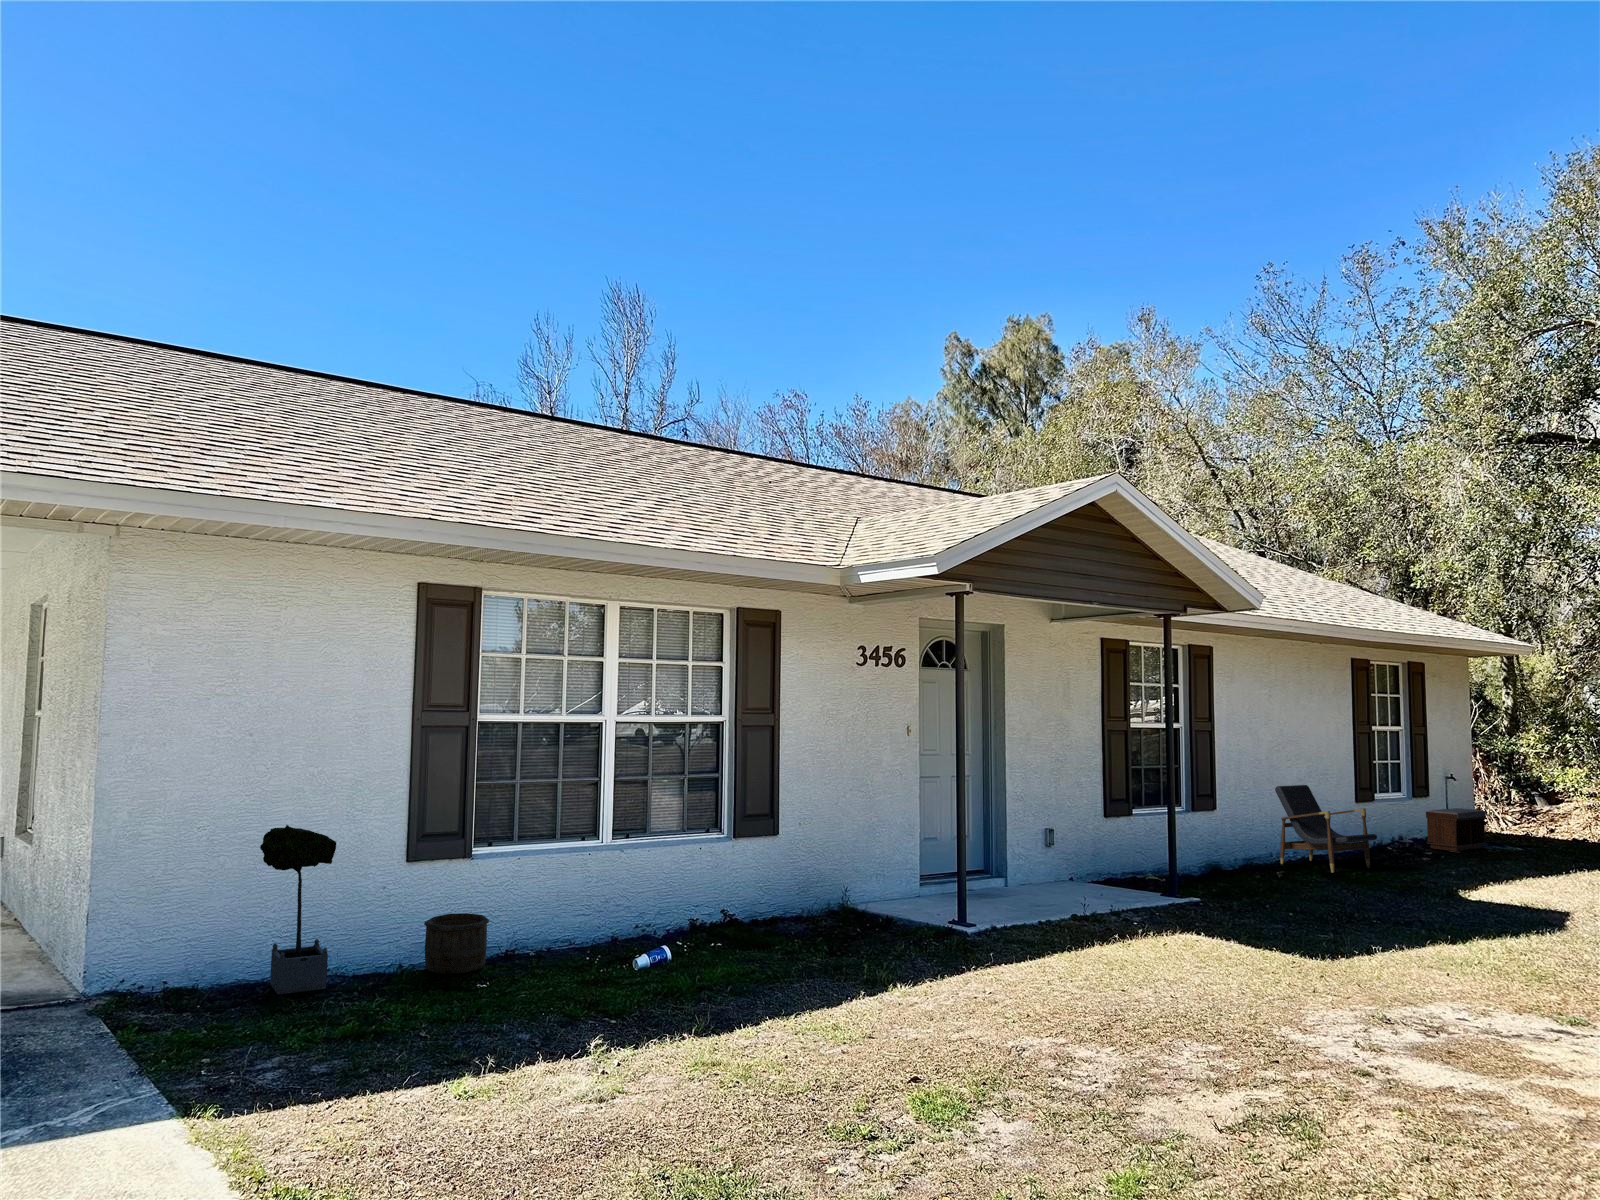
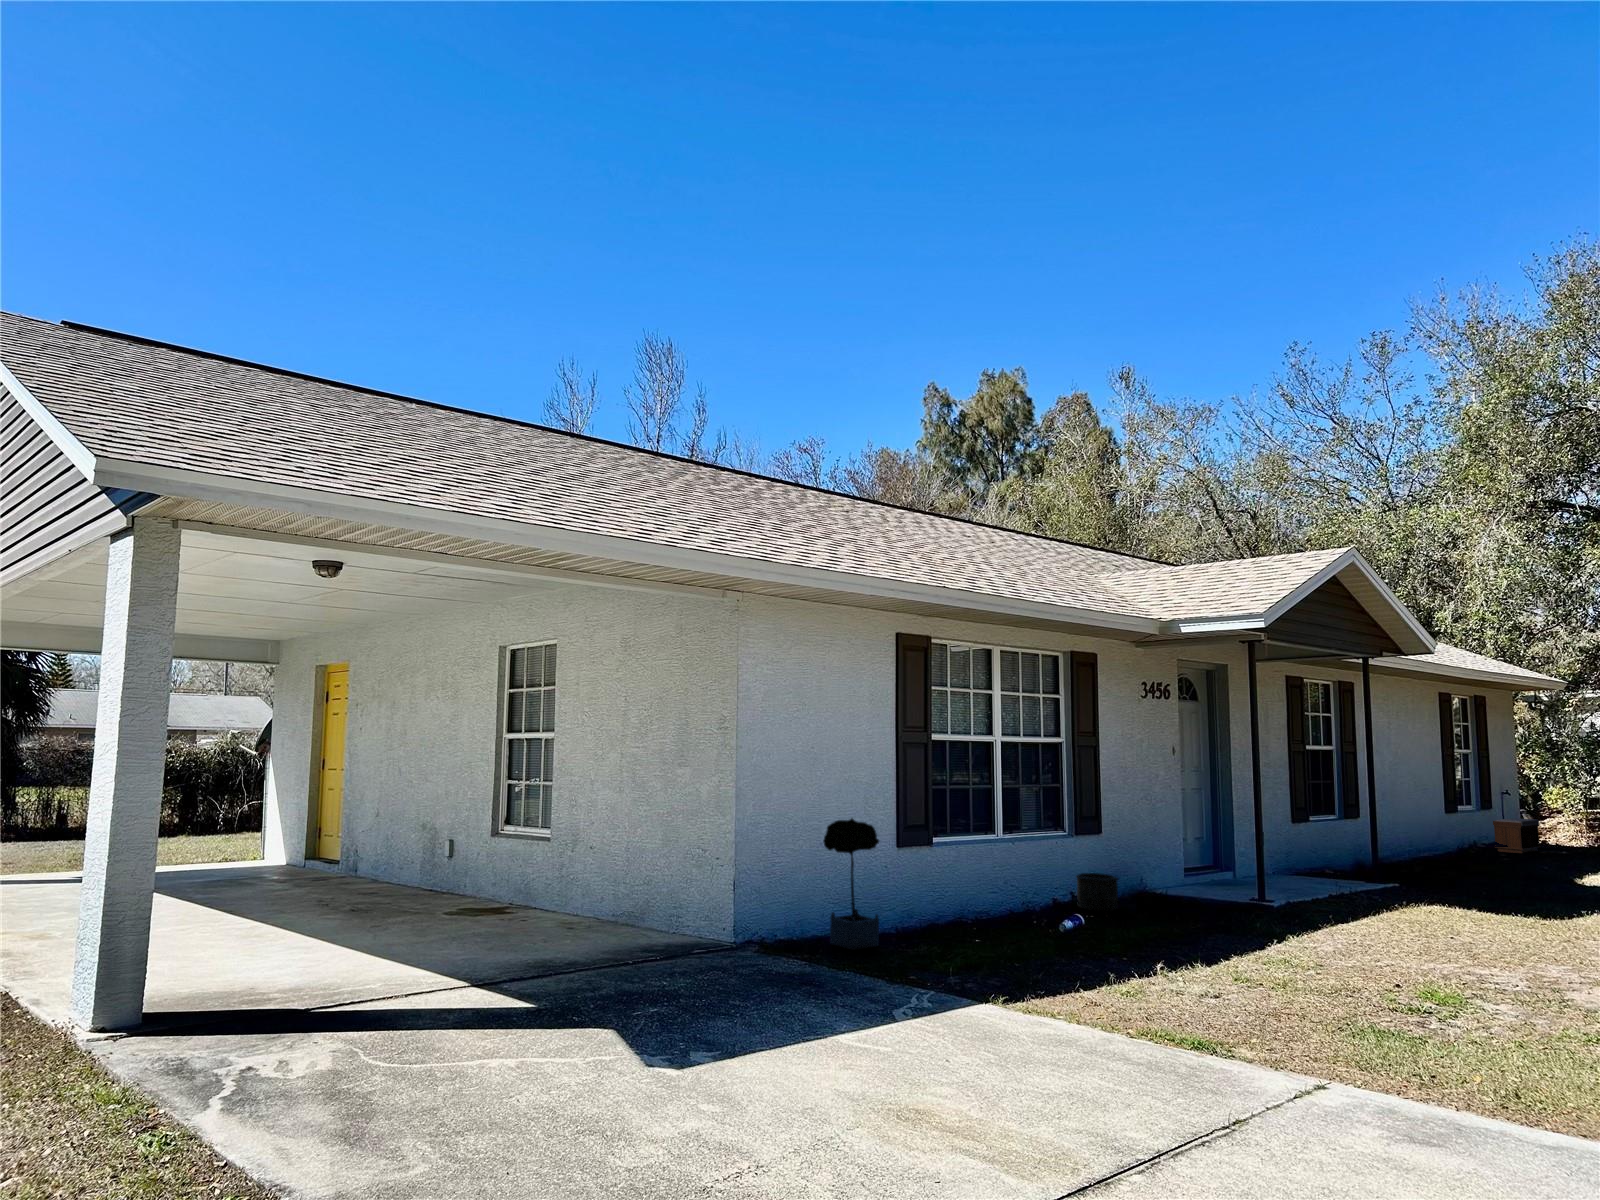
lounge chair: present [1275,785,1377,873] -> none [1397,798,1485,868]
wooden bucket: present [424,913,489,974] -> present [1076,873,1118,911]

